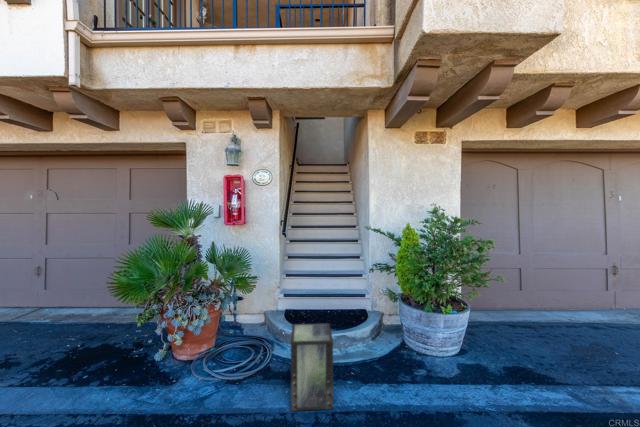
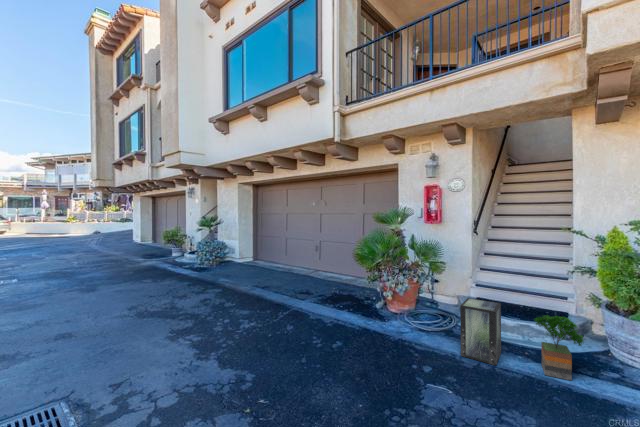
potted tree: none [364,325,413,400] -> present [535,315,583,380]

